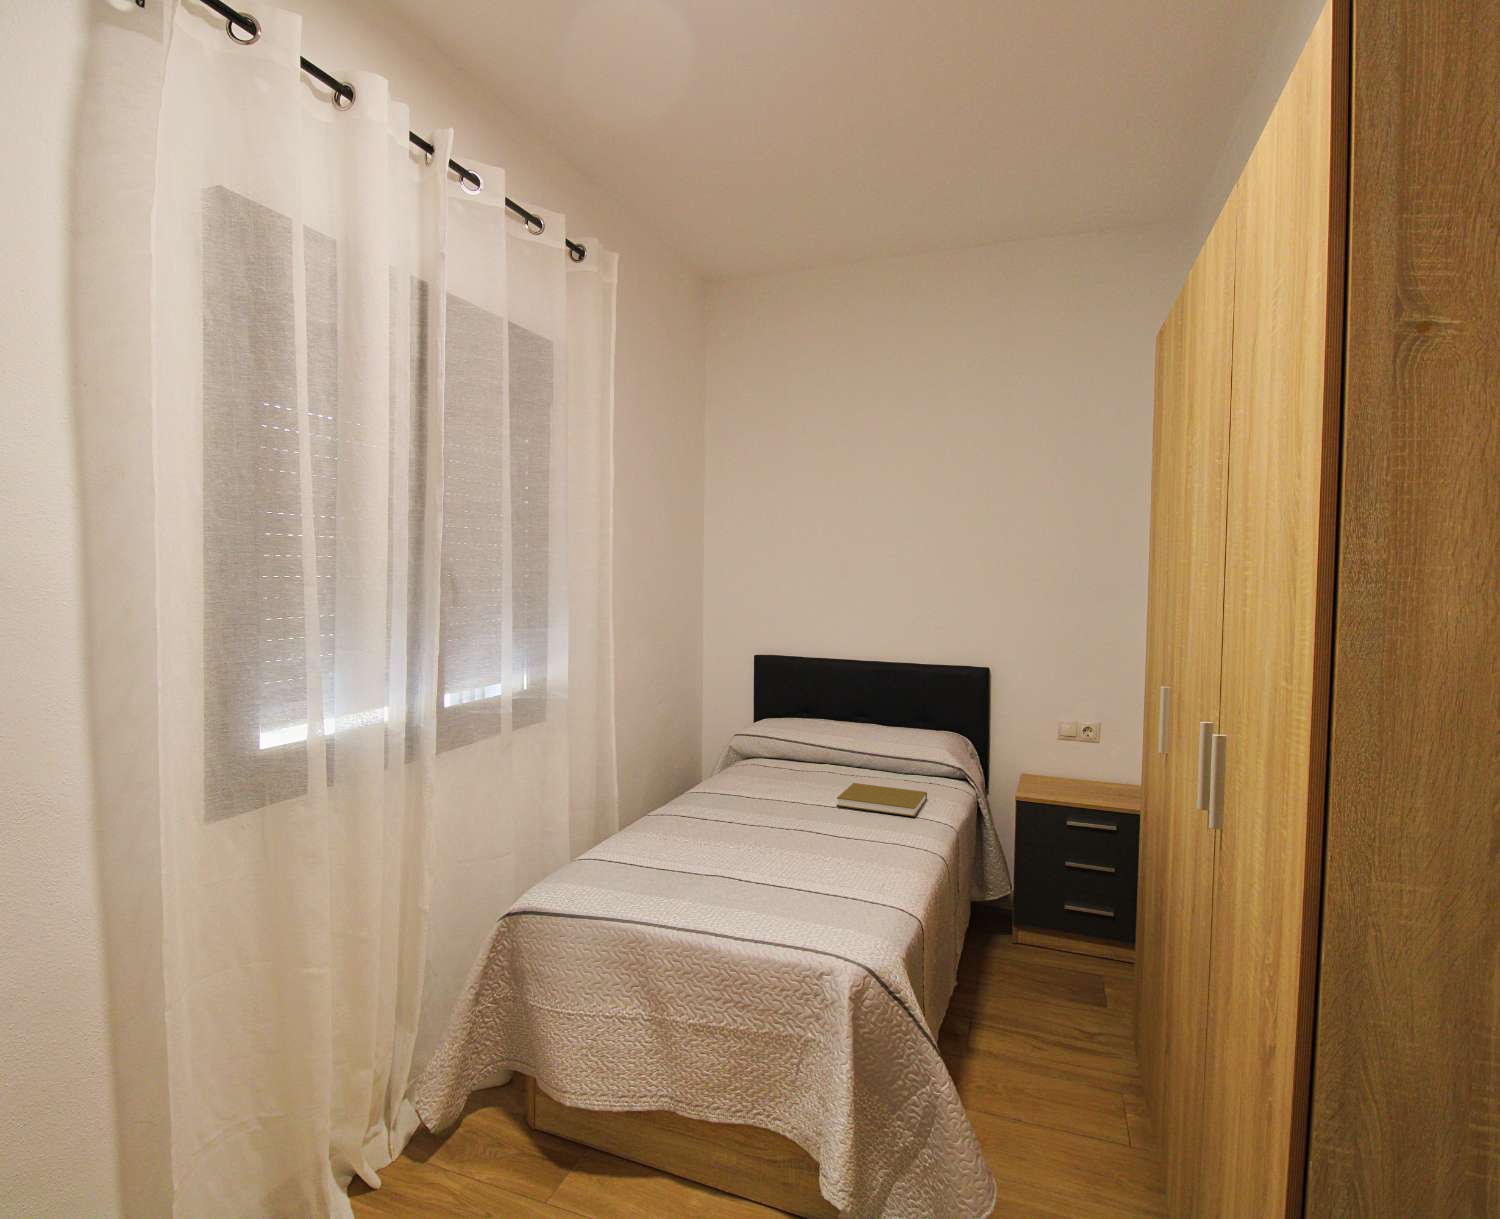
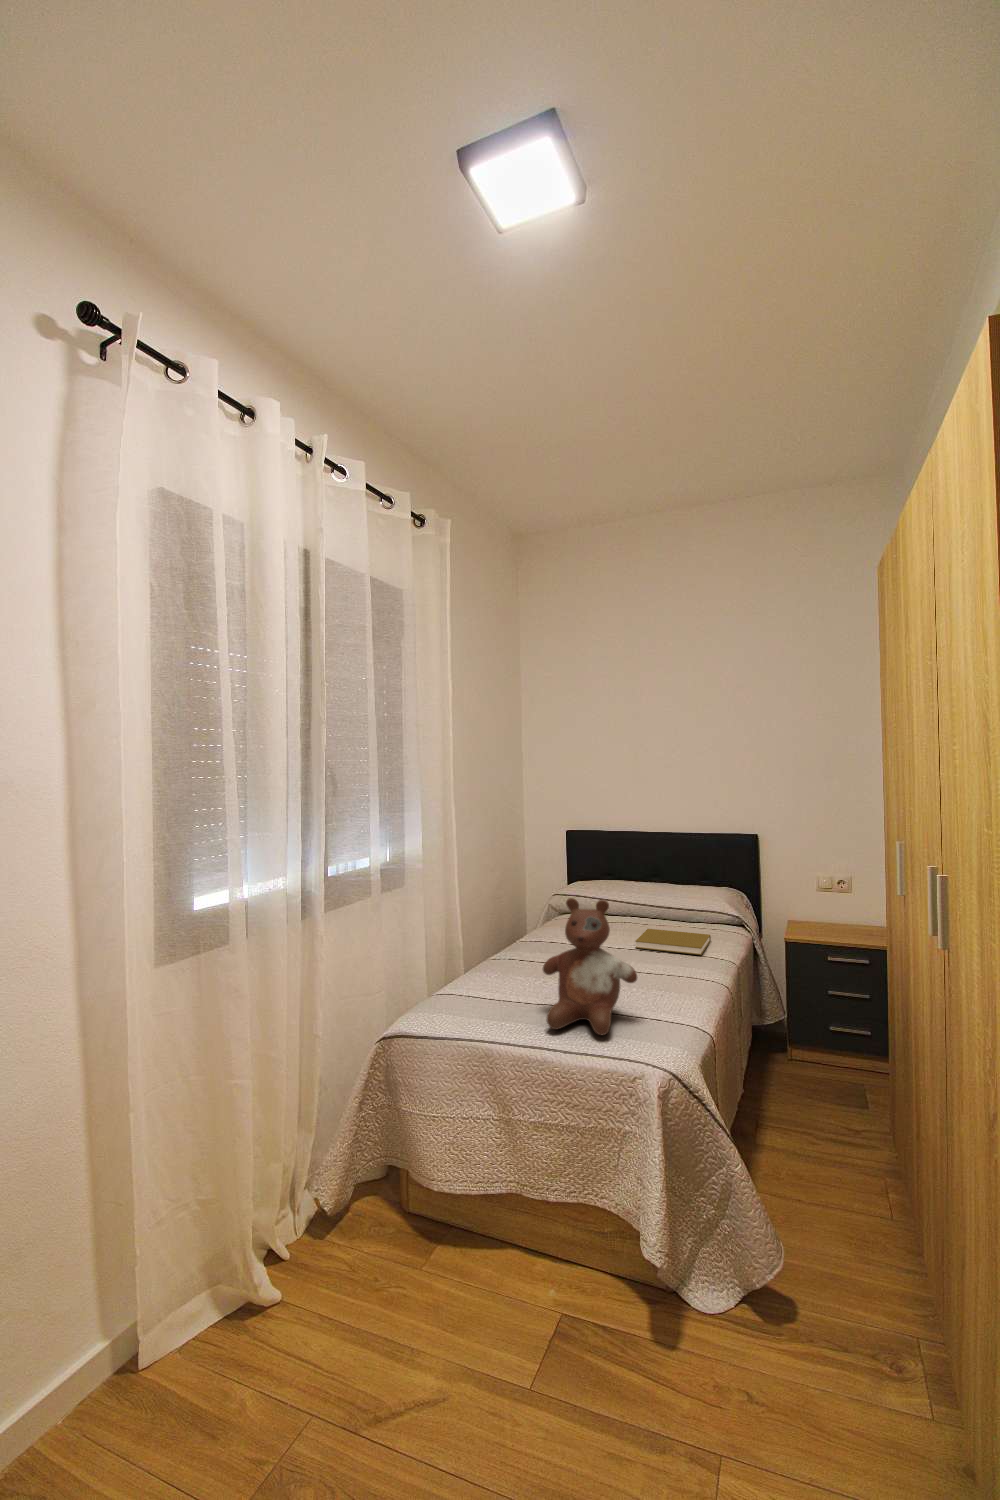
stuffed bear: none [717,745,833,917] -> present [543,898,637,1035]

